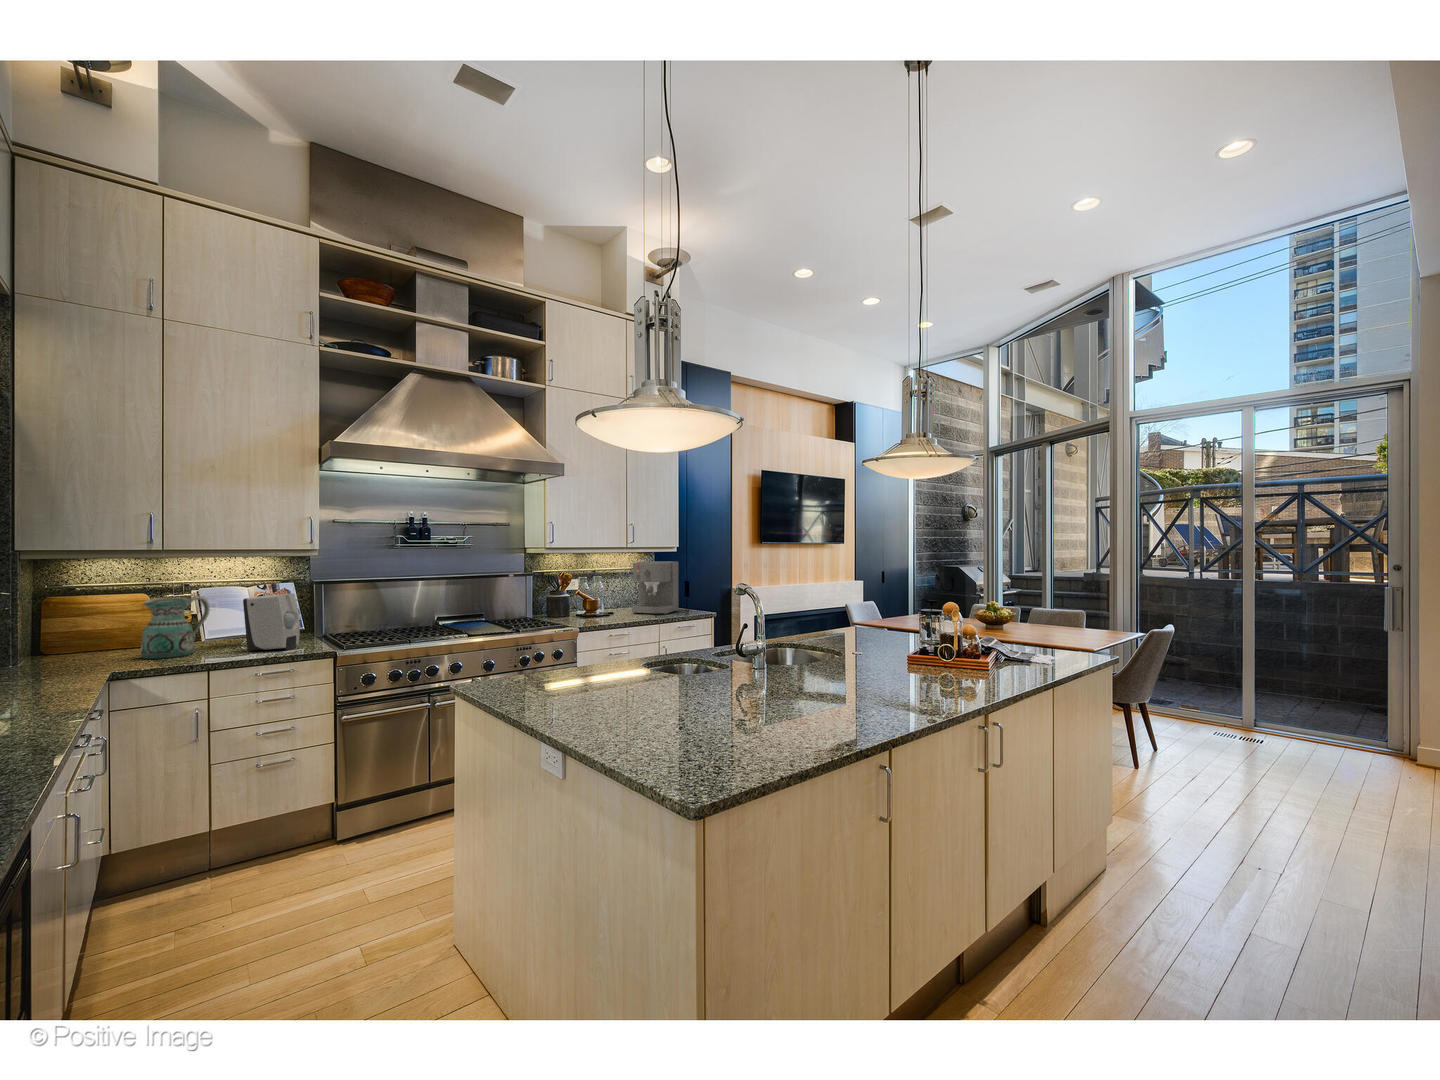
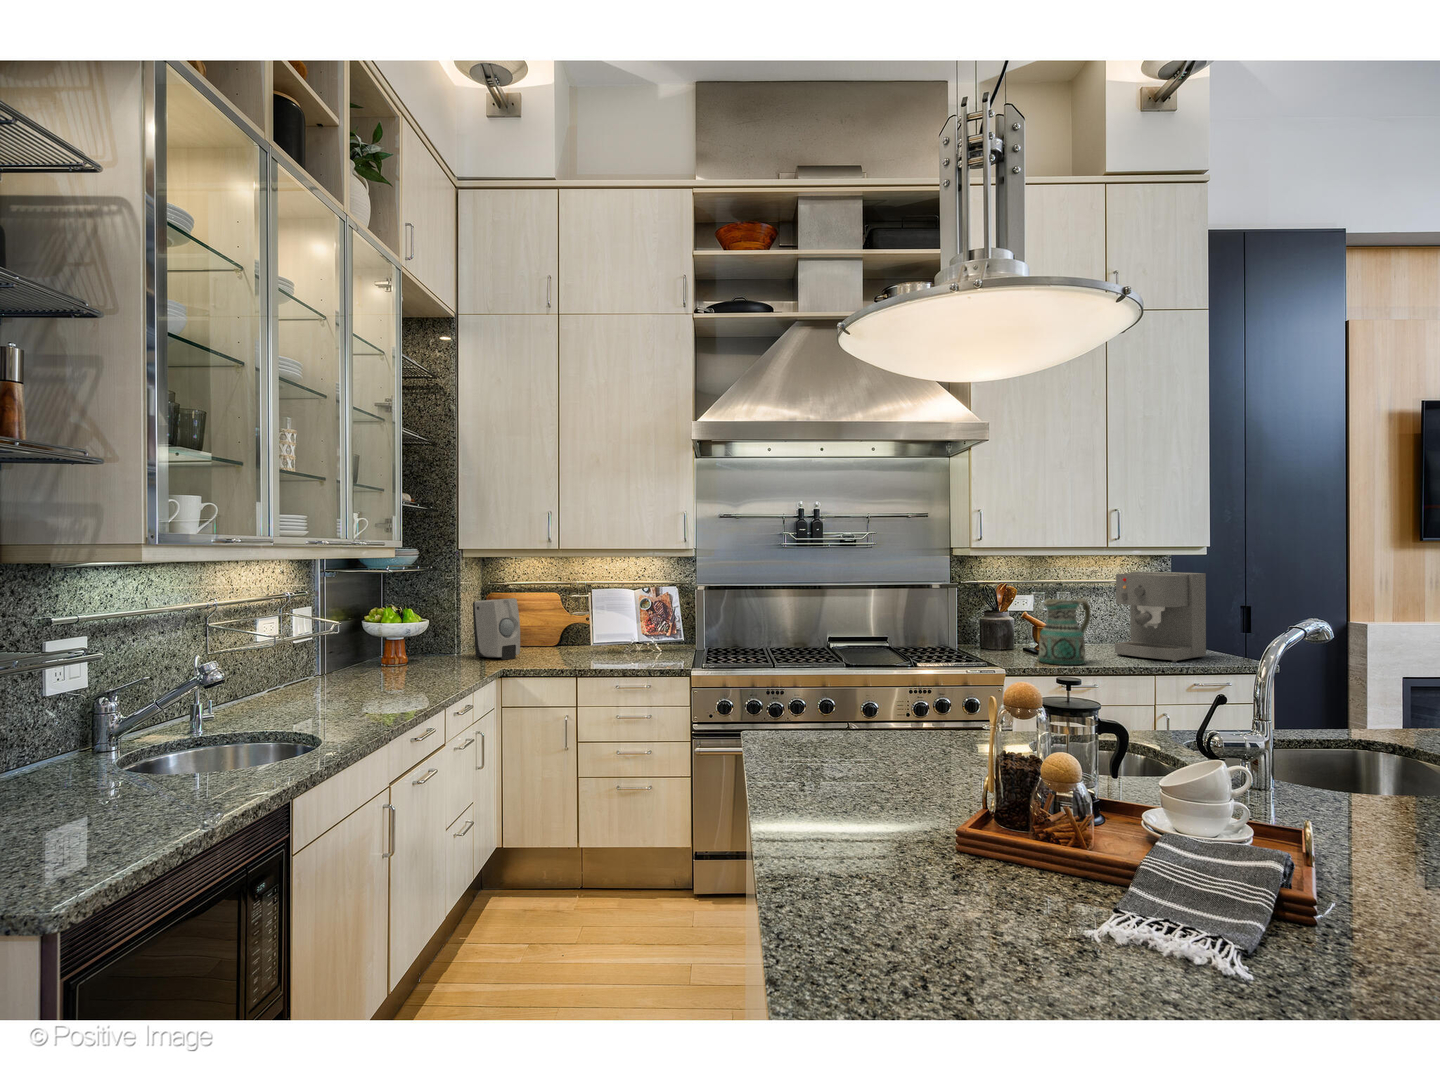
soap dispenser: present [243,593,300,651] -> present [473,598,520,660]
ceramic pitcher: present [141,596,210,659] -> present [1039,598,1091,665]

